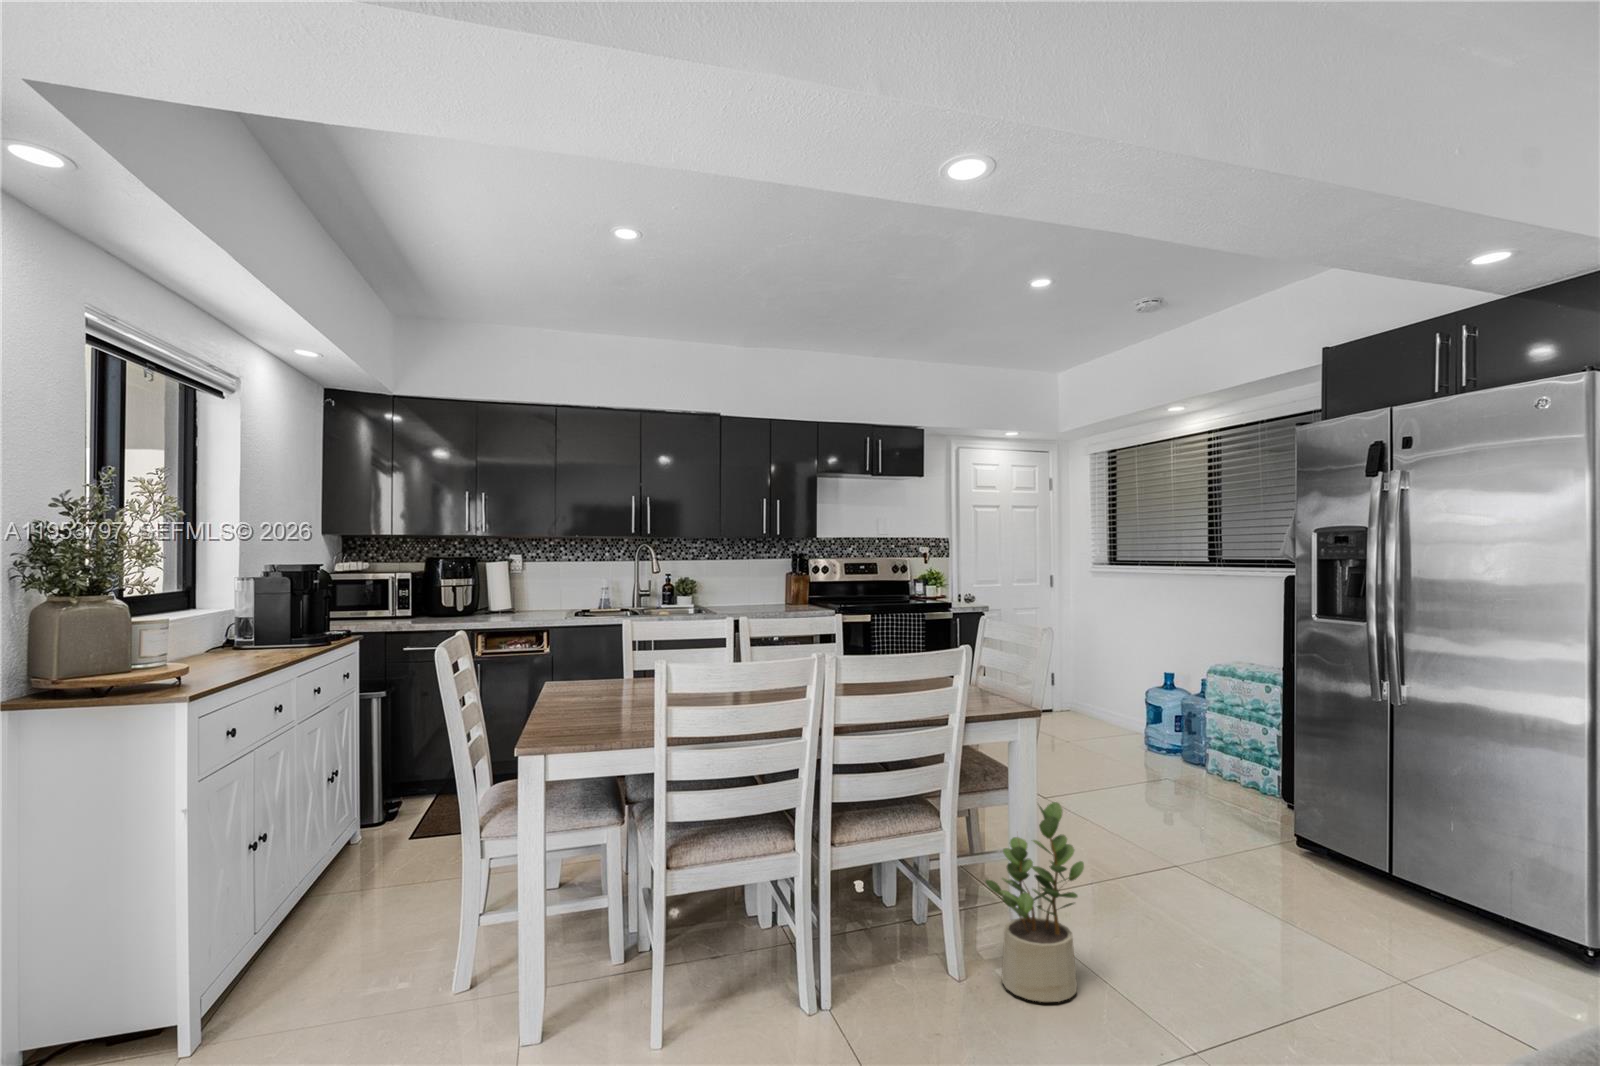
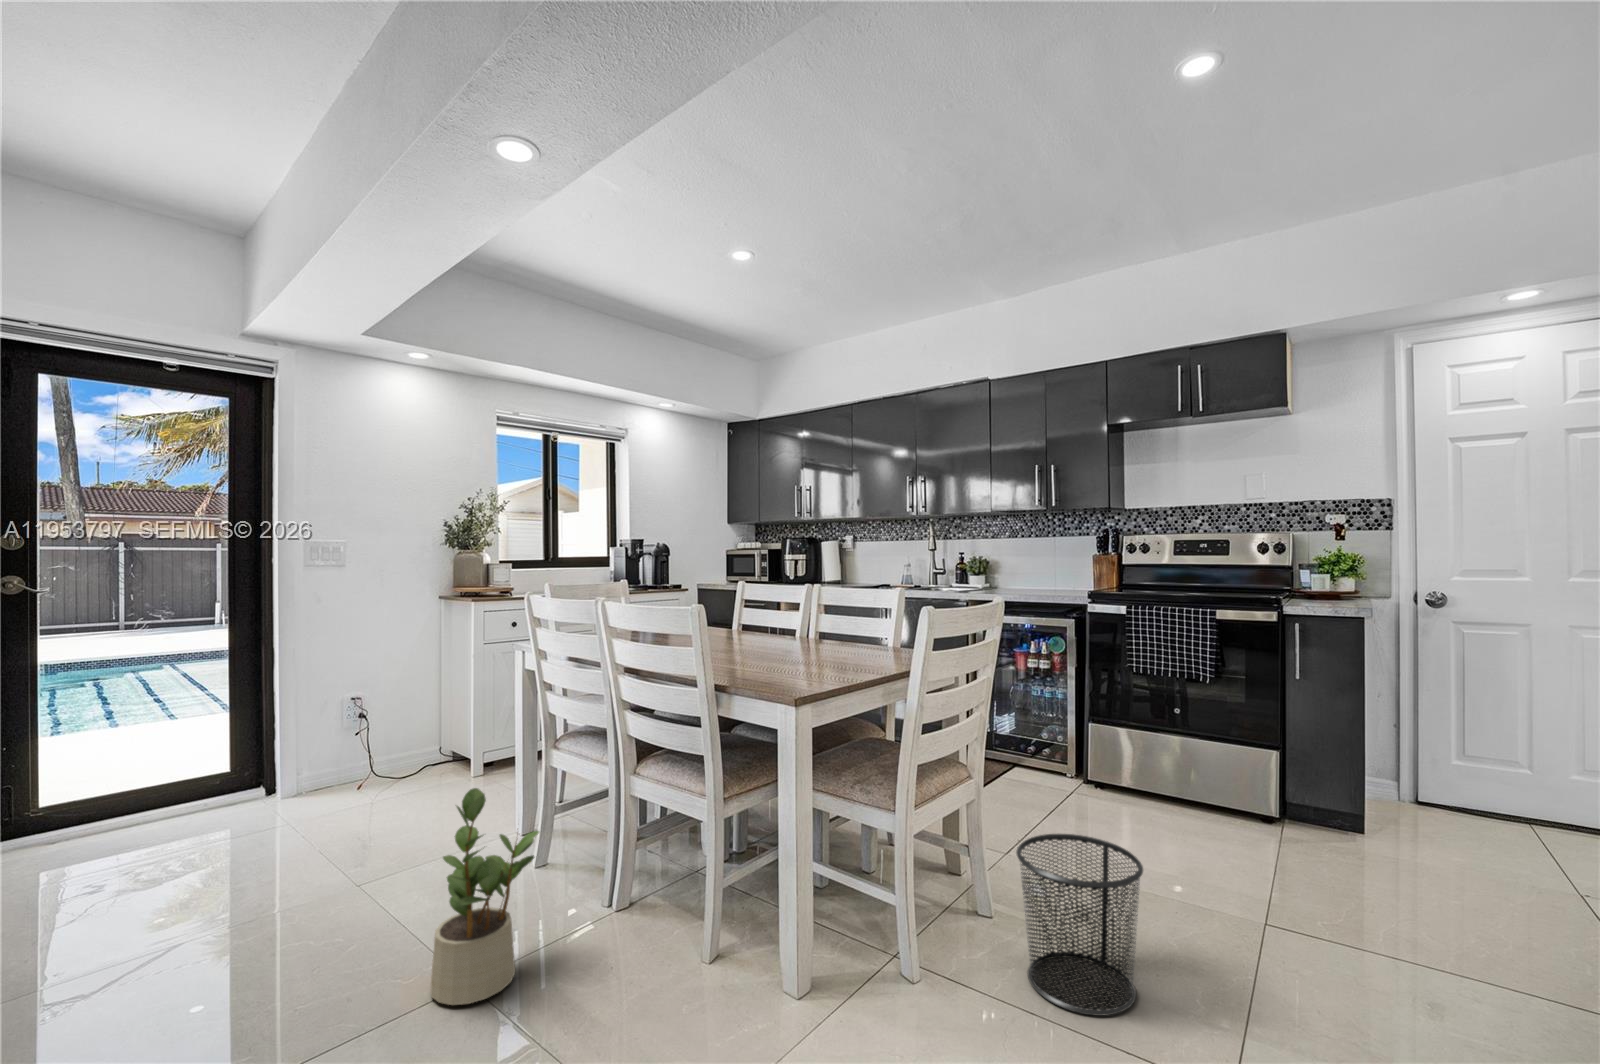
waste bin: none [1075,746,1149,838] -> present [1016,834,1143,1016]

